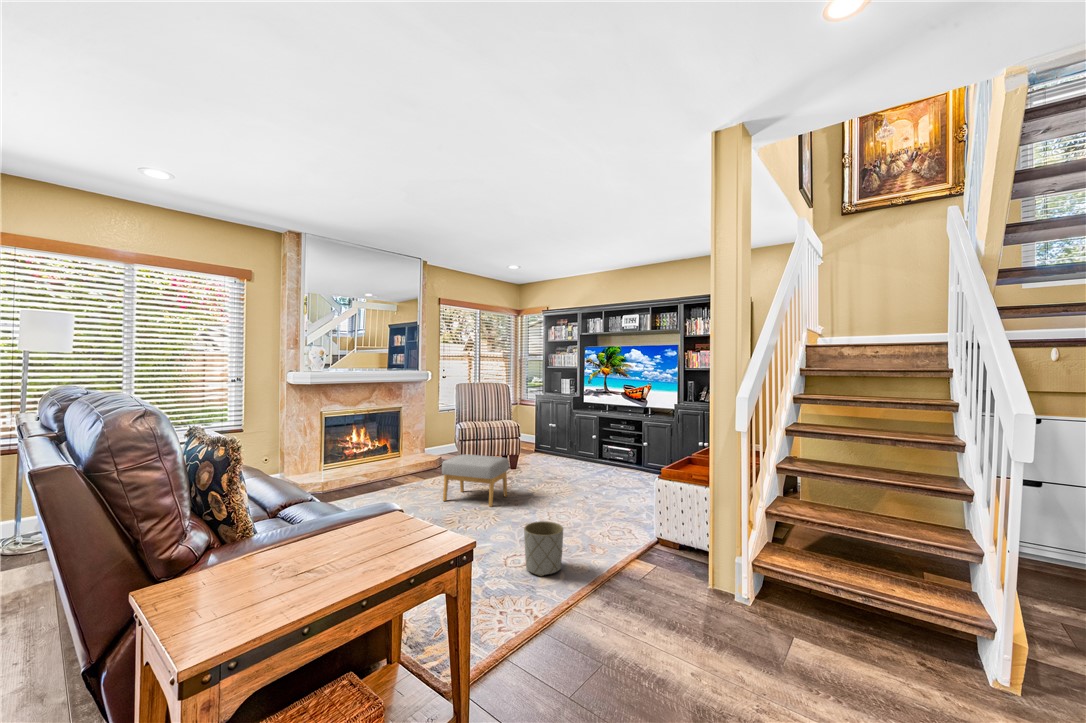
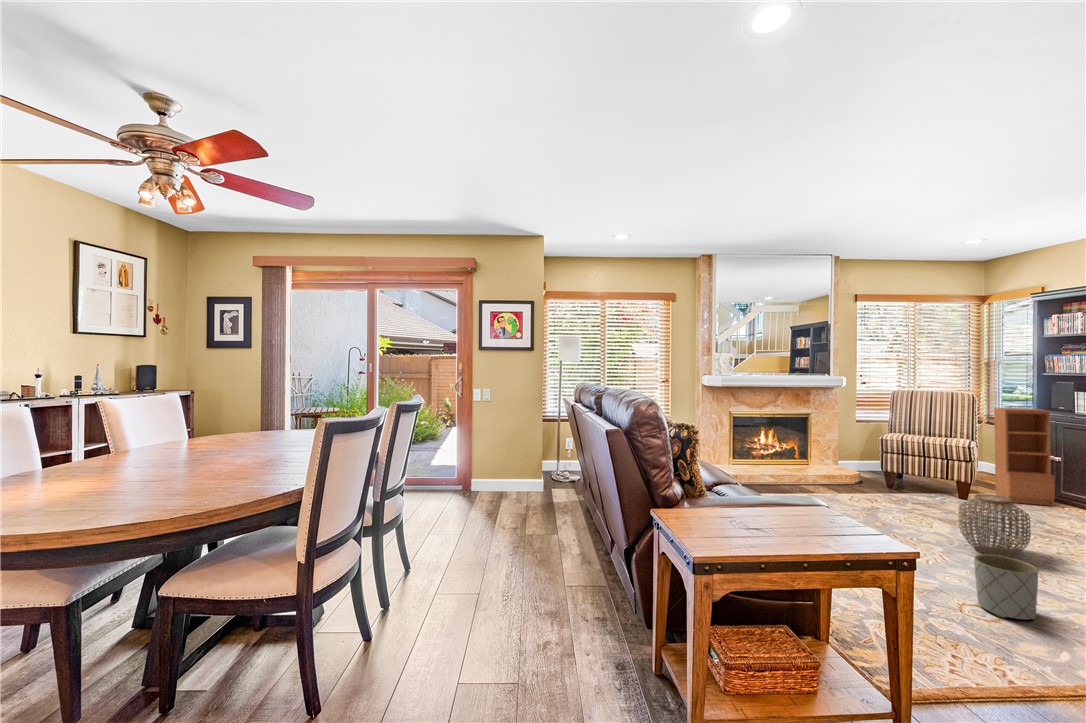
bookcase: none [531,395,563,467] -> present [994,408,1055,506]
footstool: present [442,454,509,507] -> none [861,469,954,533]
woven basket: none [512,467,554,517] -> present [959,494,1031,557]

